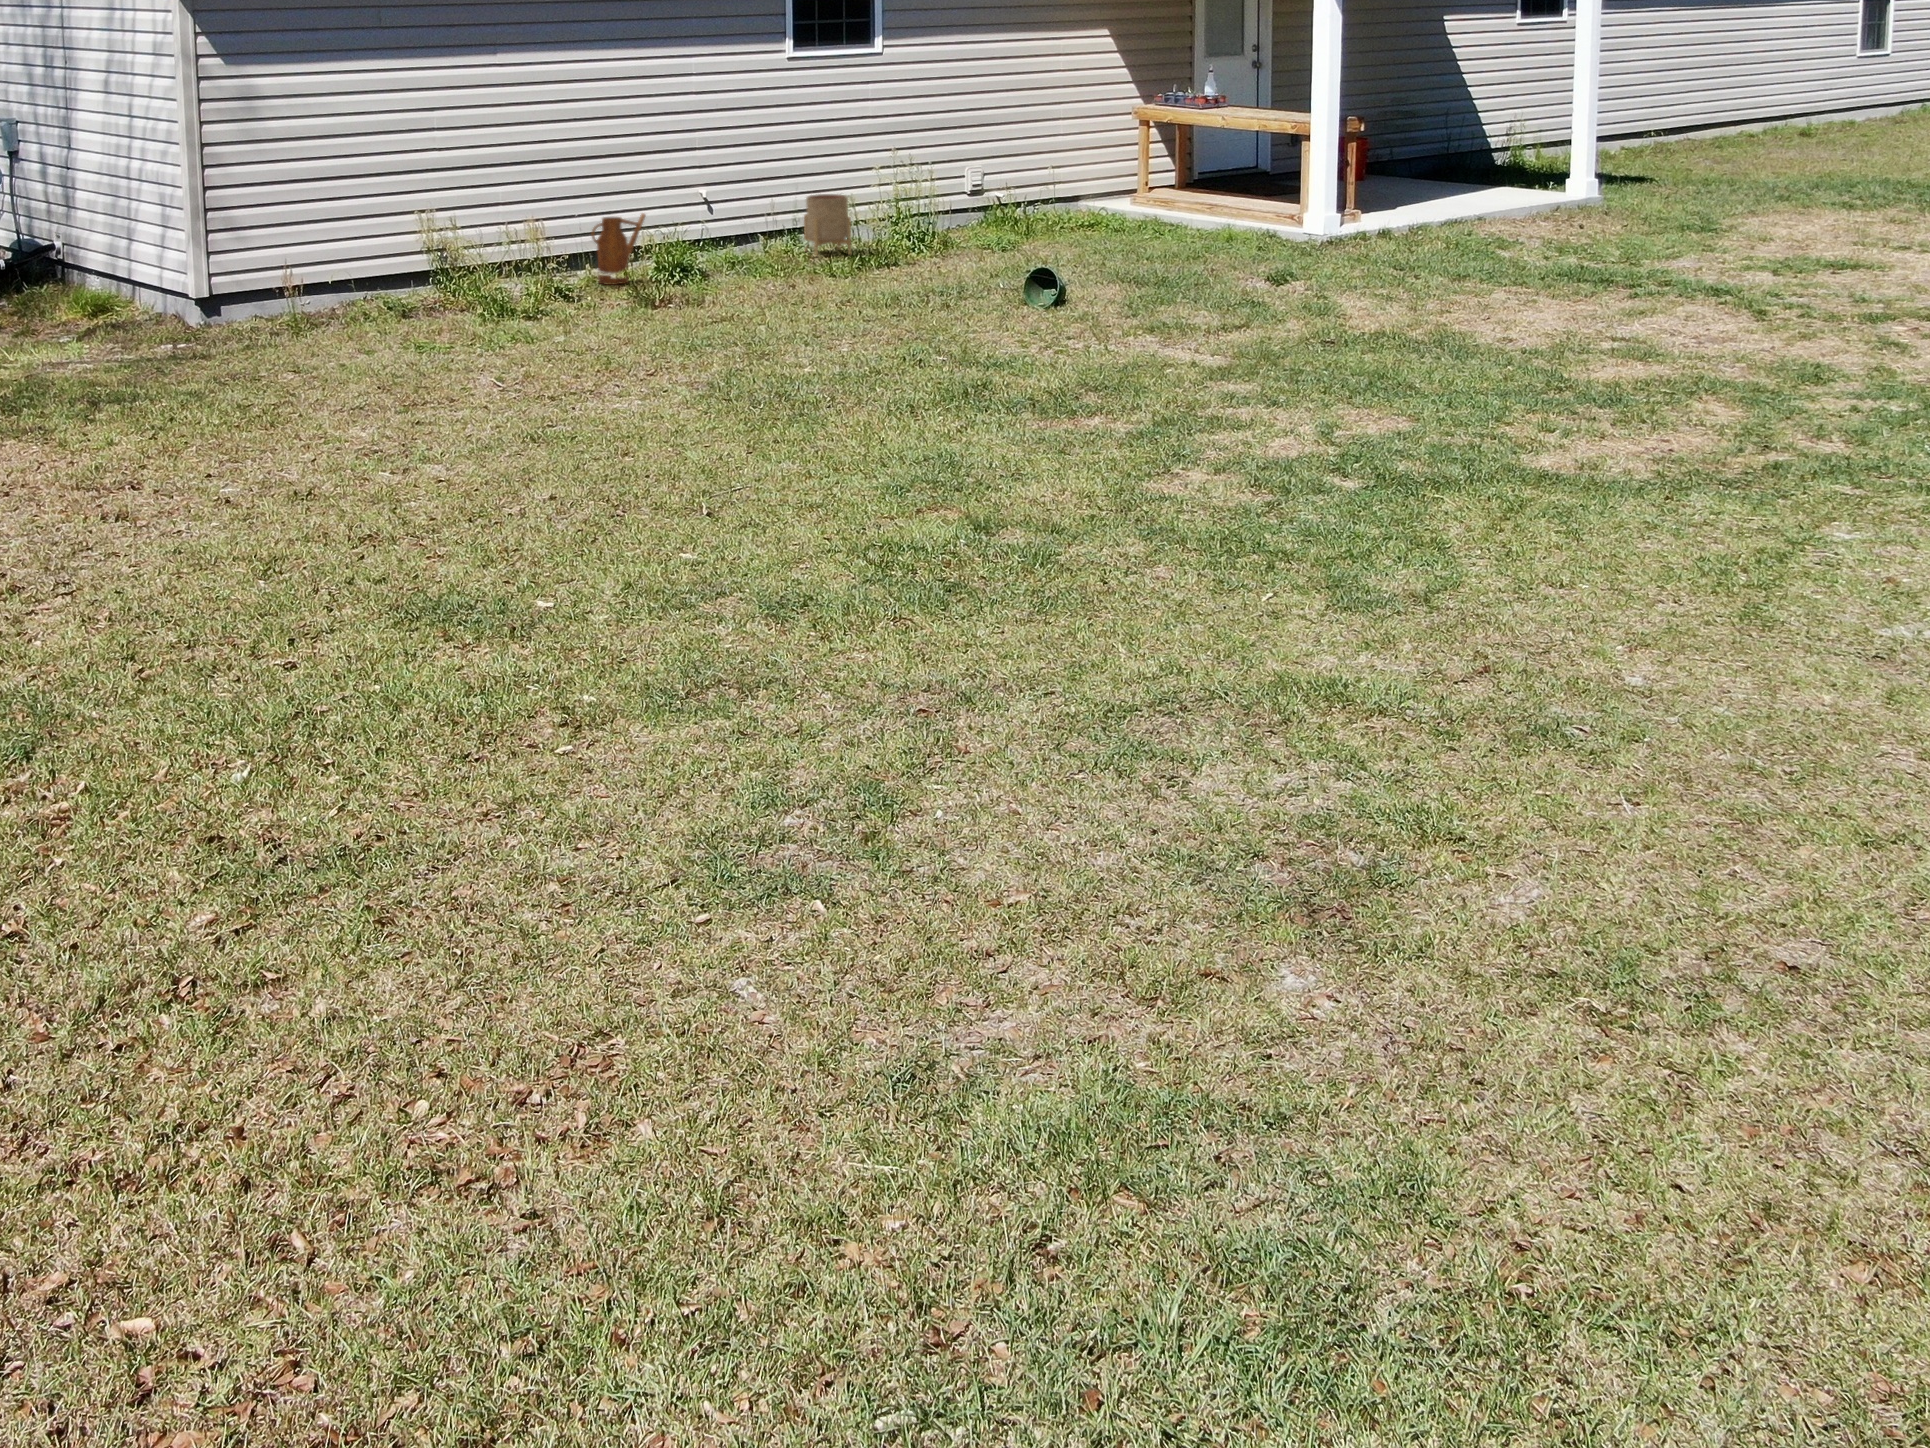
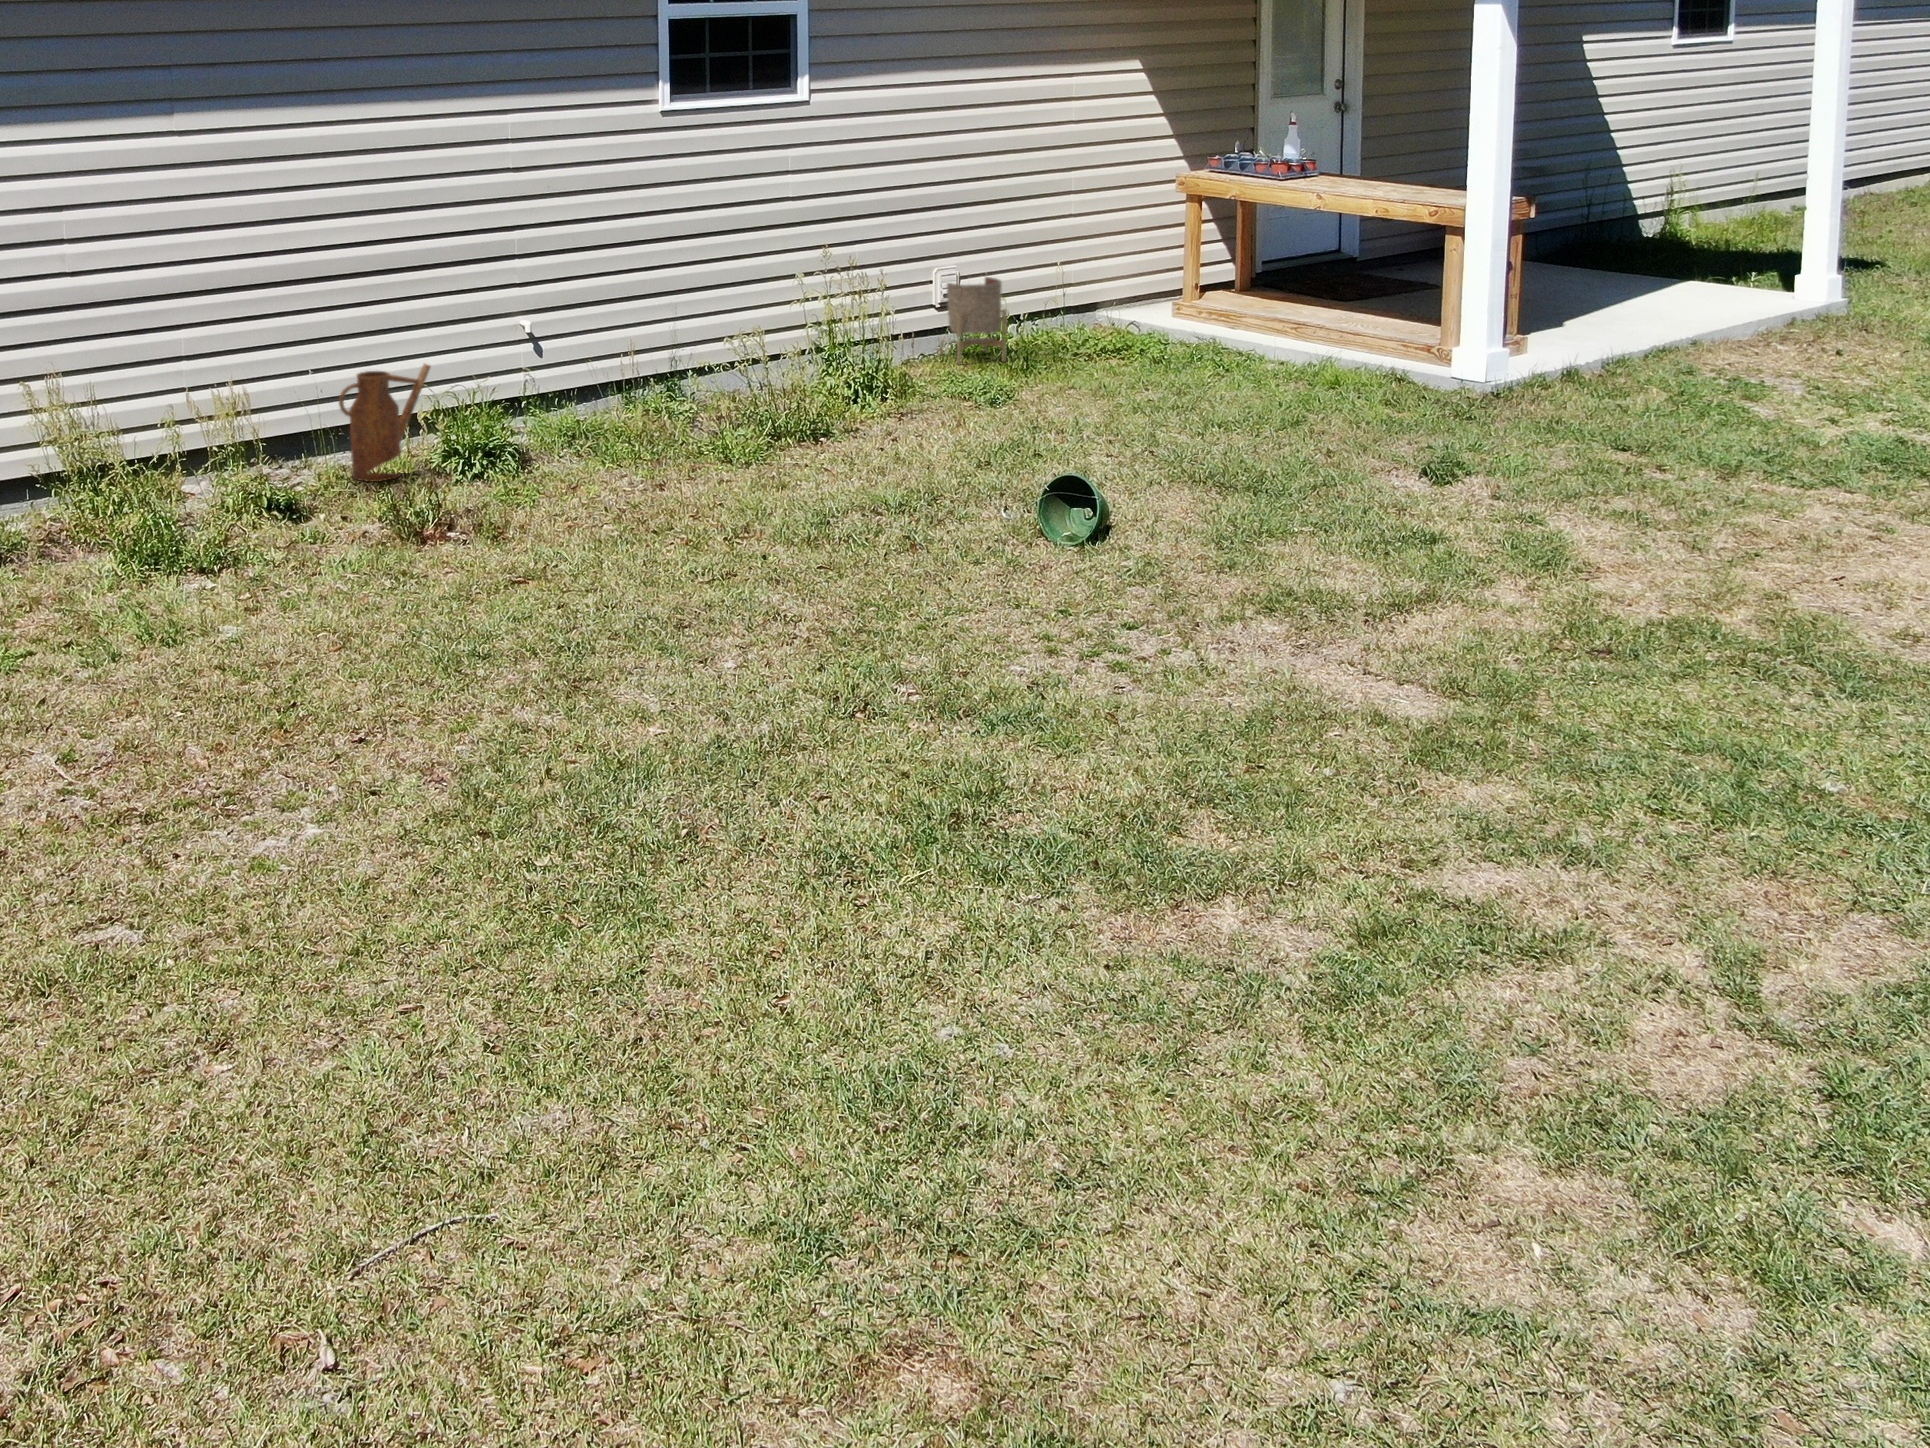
planter: present [804,194,851,257] -> present [939,277,1007,365]

